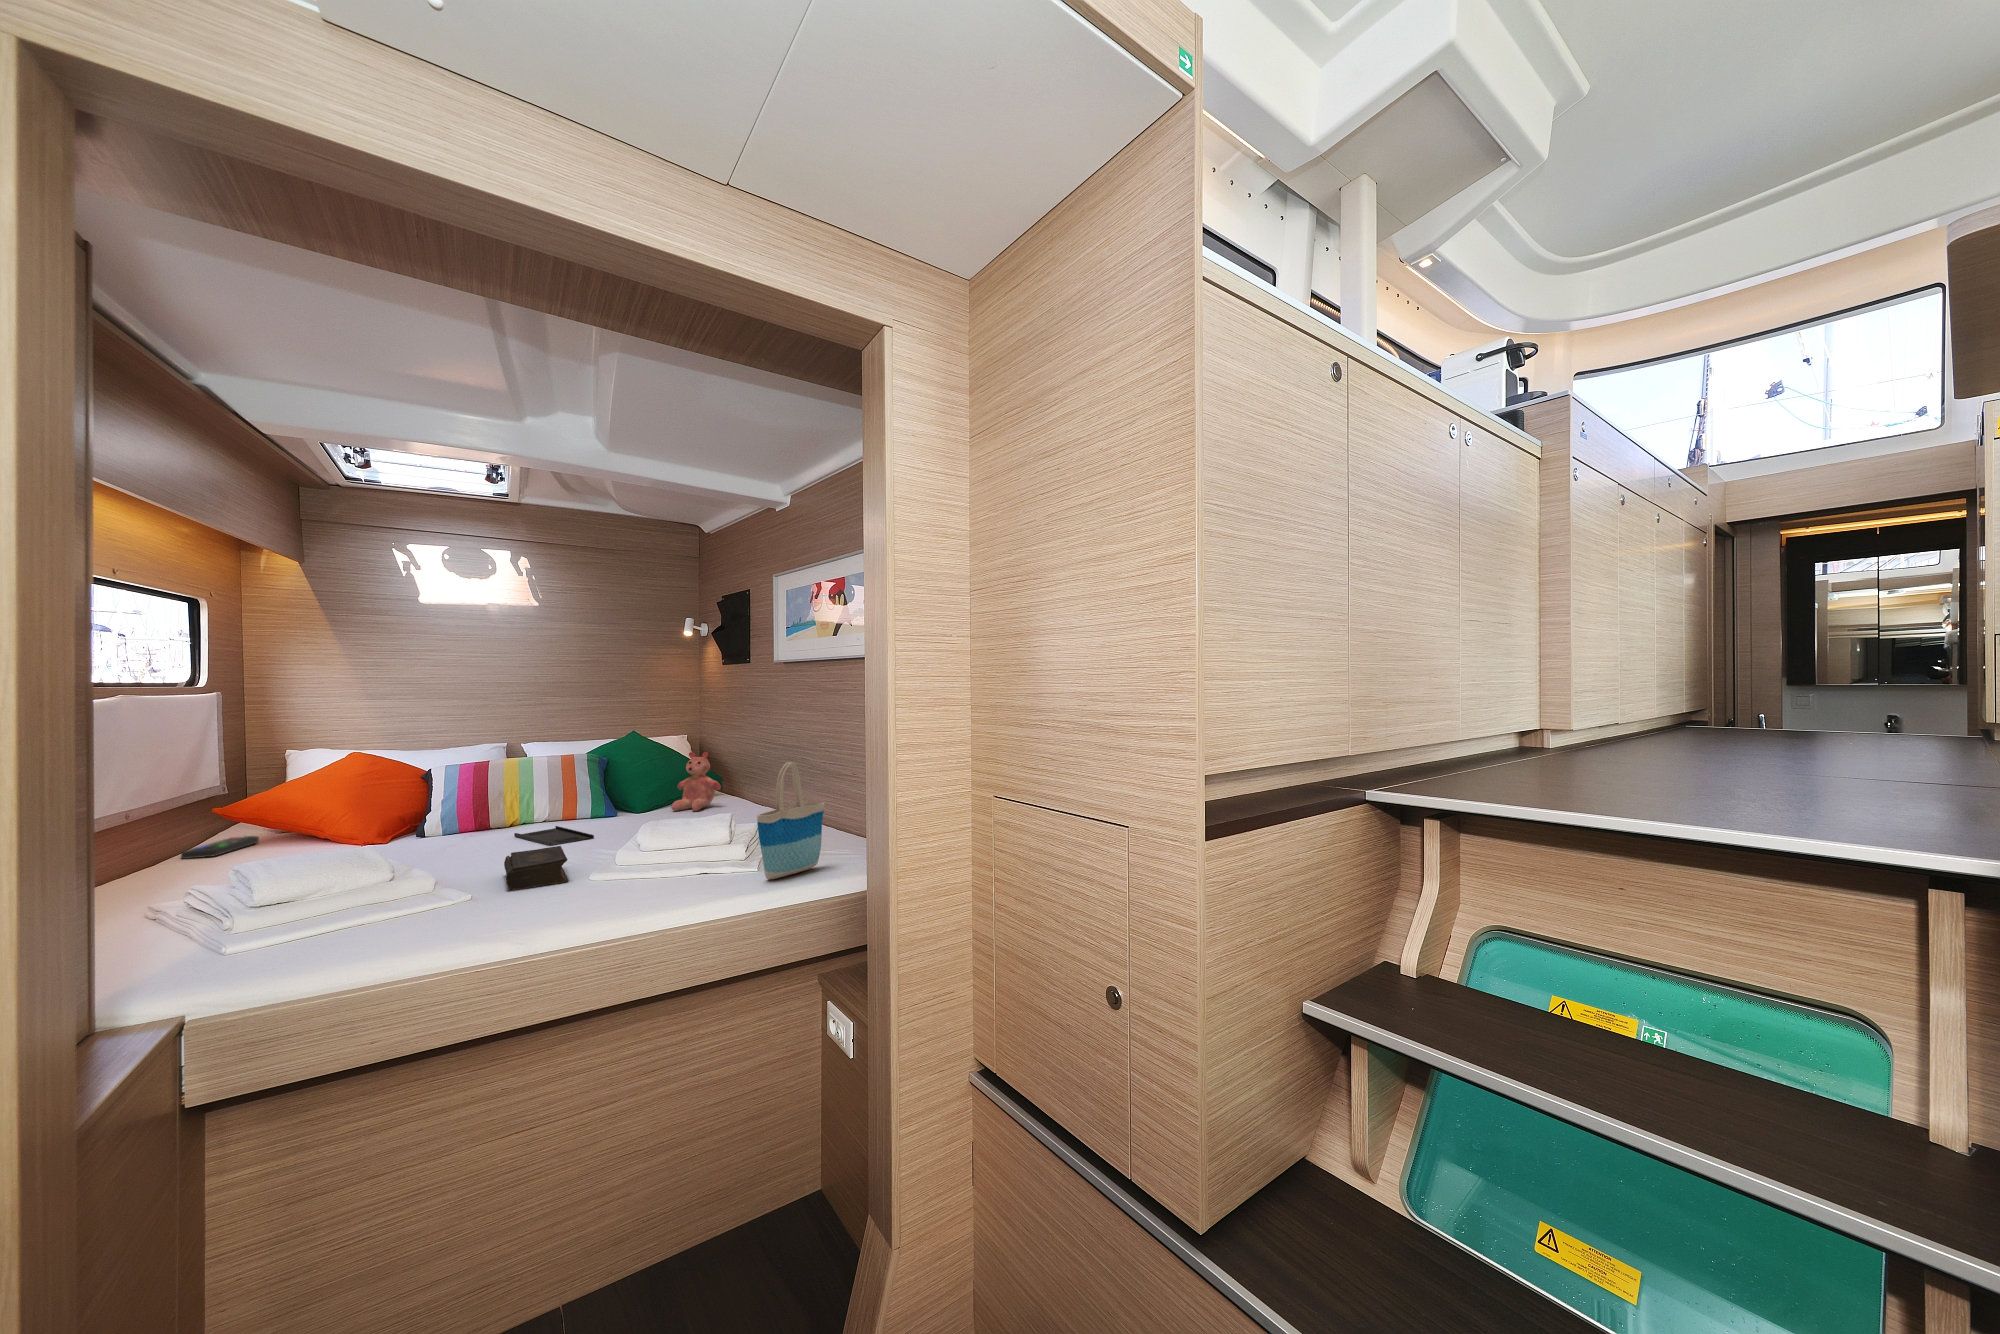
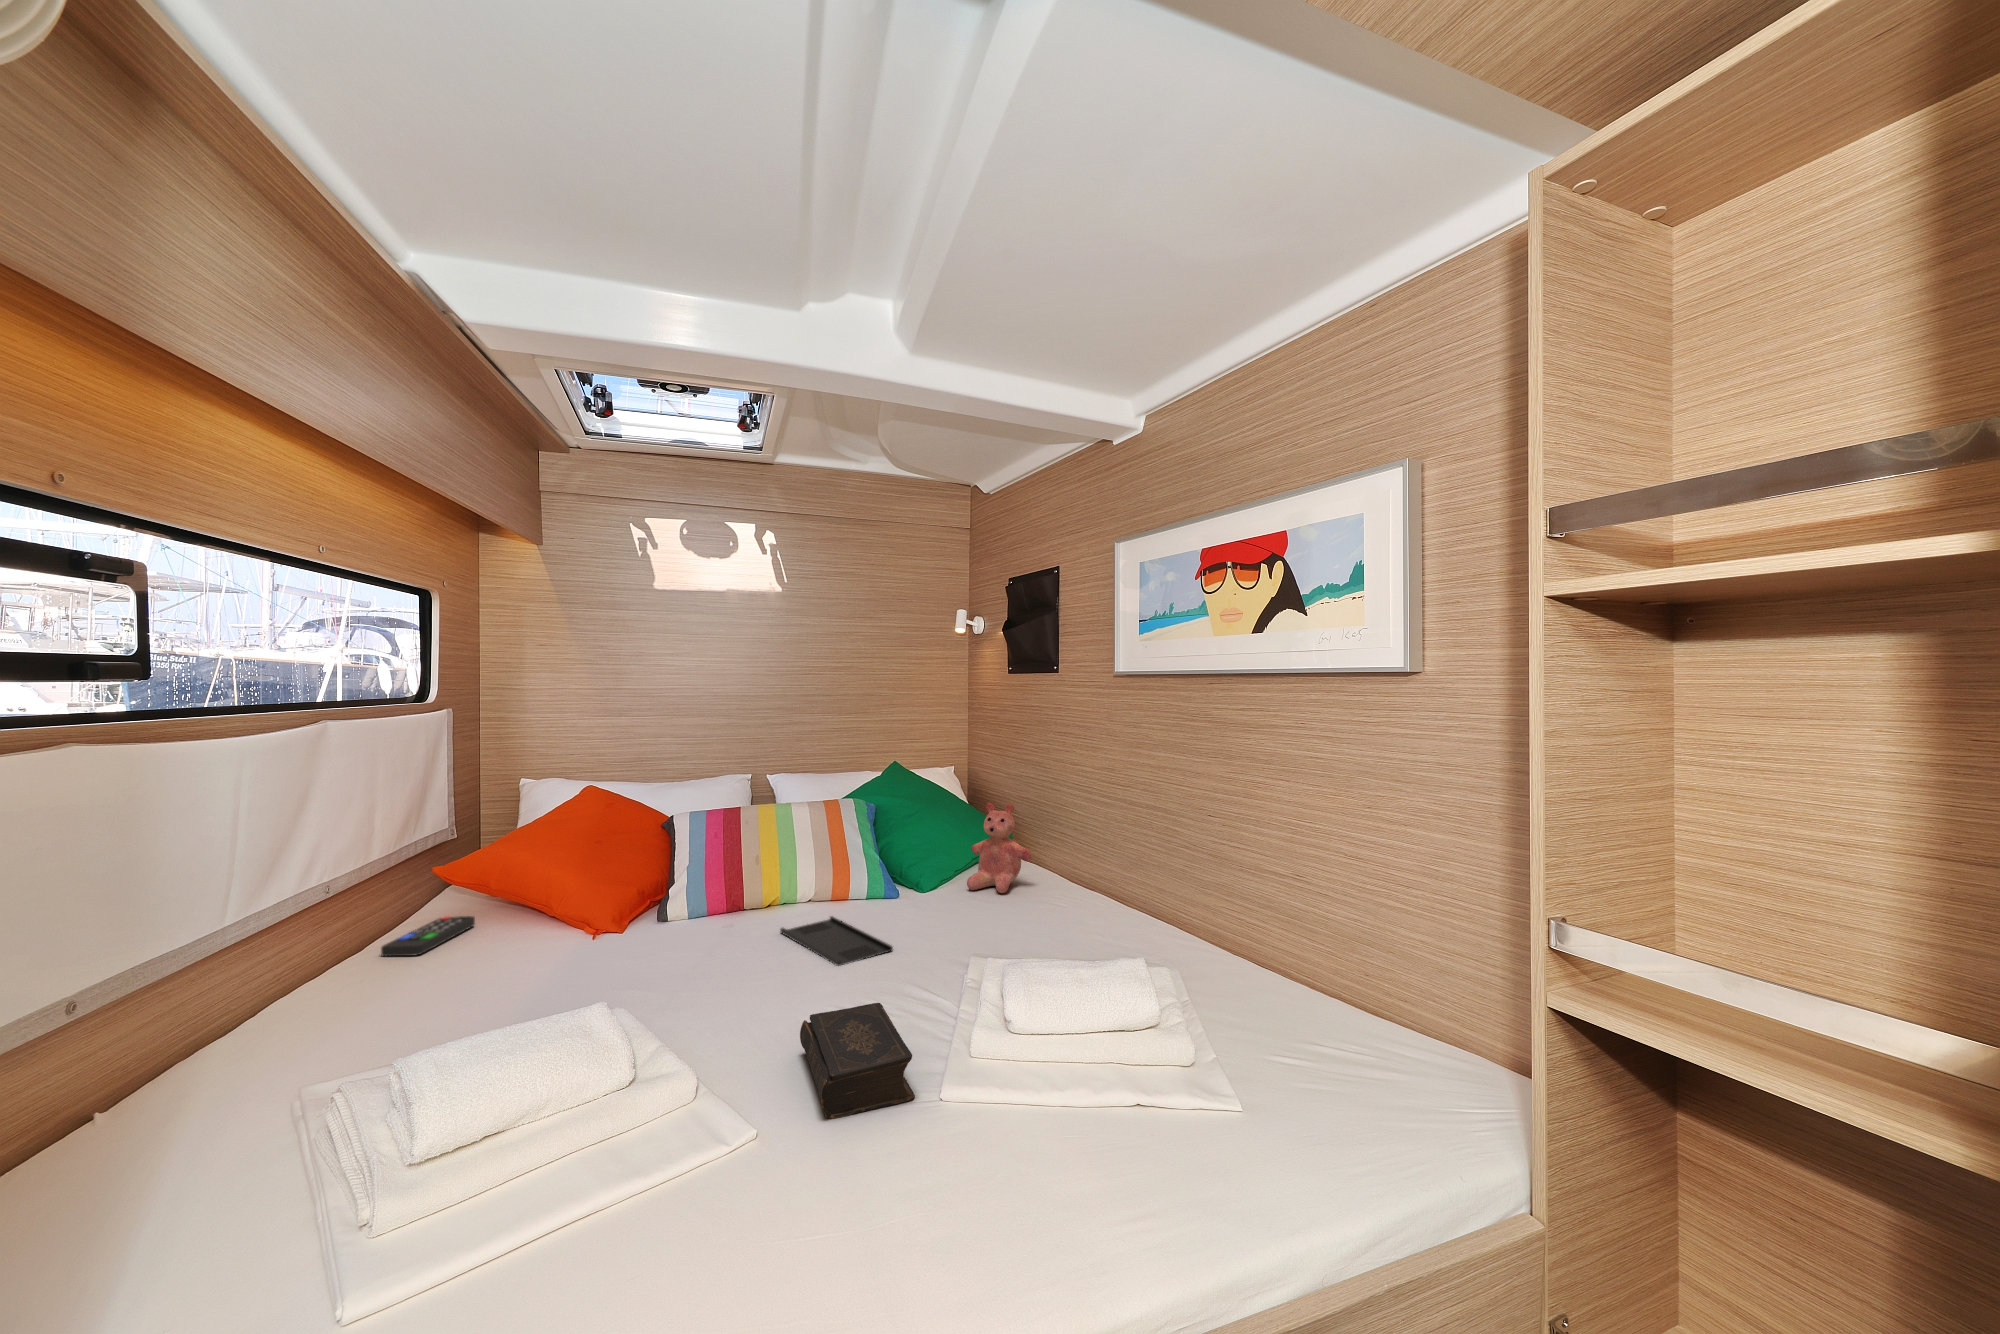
tote bag: present [757,762,825,879] -> none [1301,907,1388,1164]

